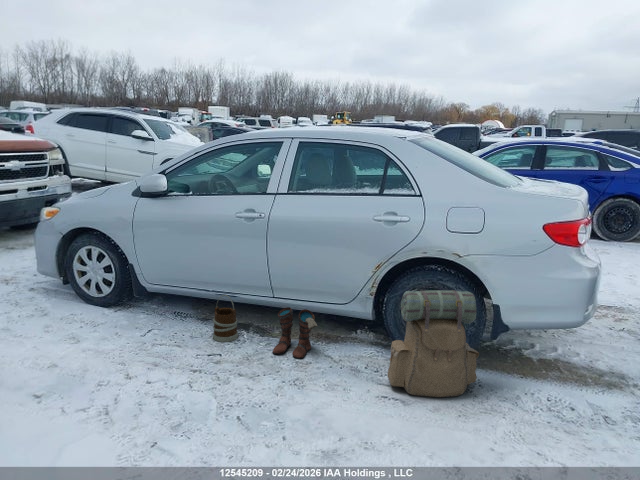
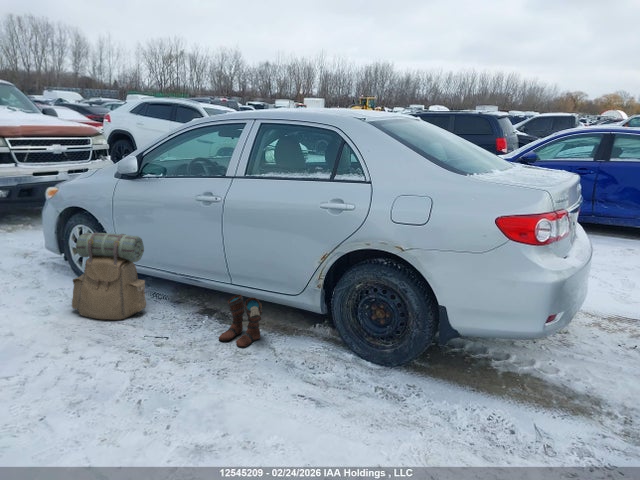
backpack: present [387,290,479,397] -> present [72,233,146,320]
wooden bucket: present [213,295,238,342] -> none [171,278,197,325]

